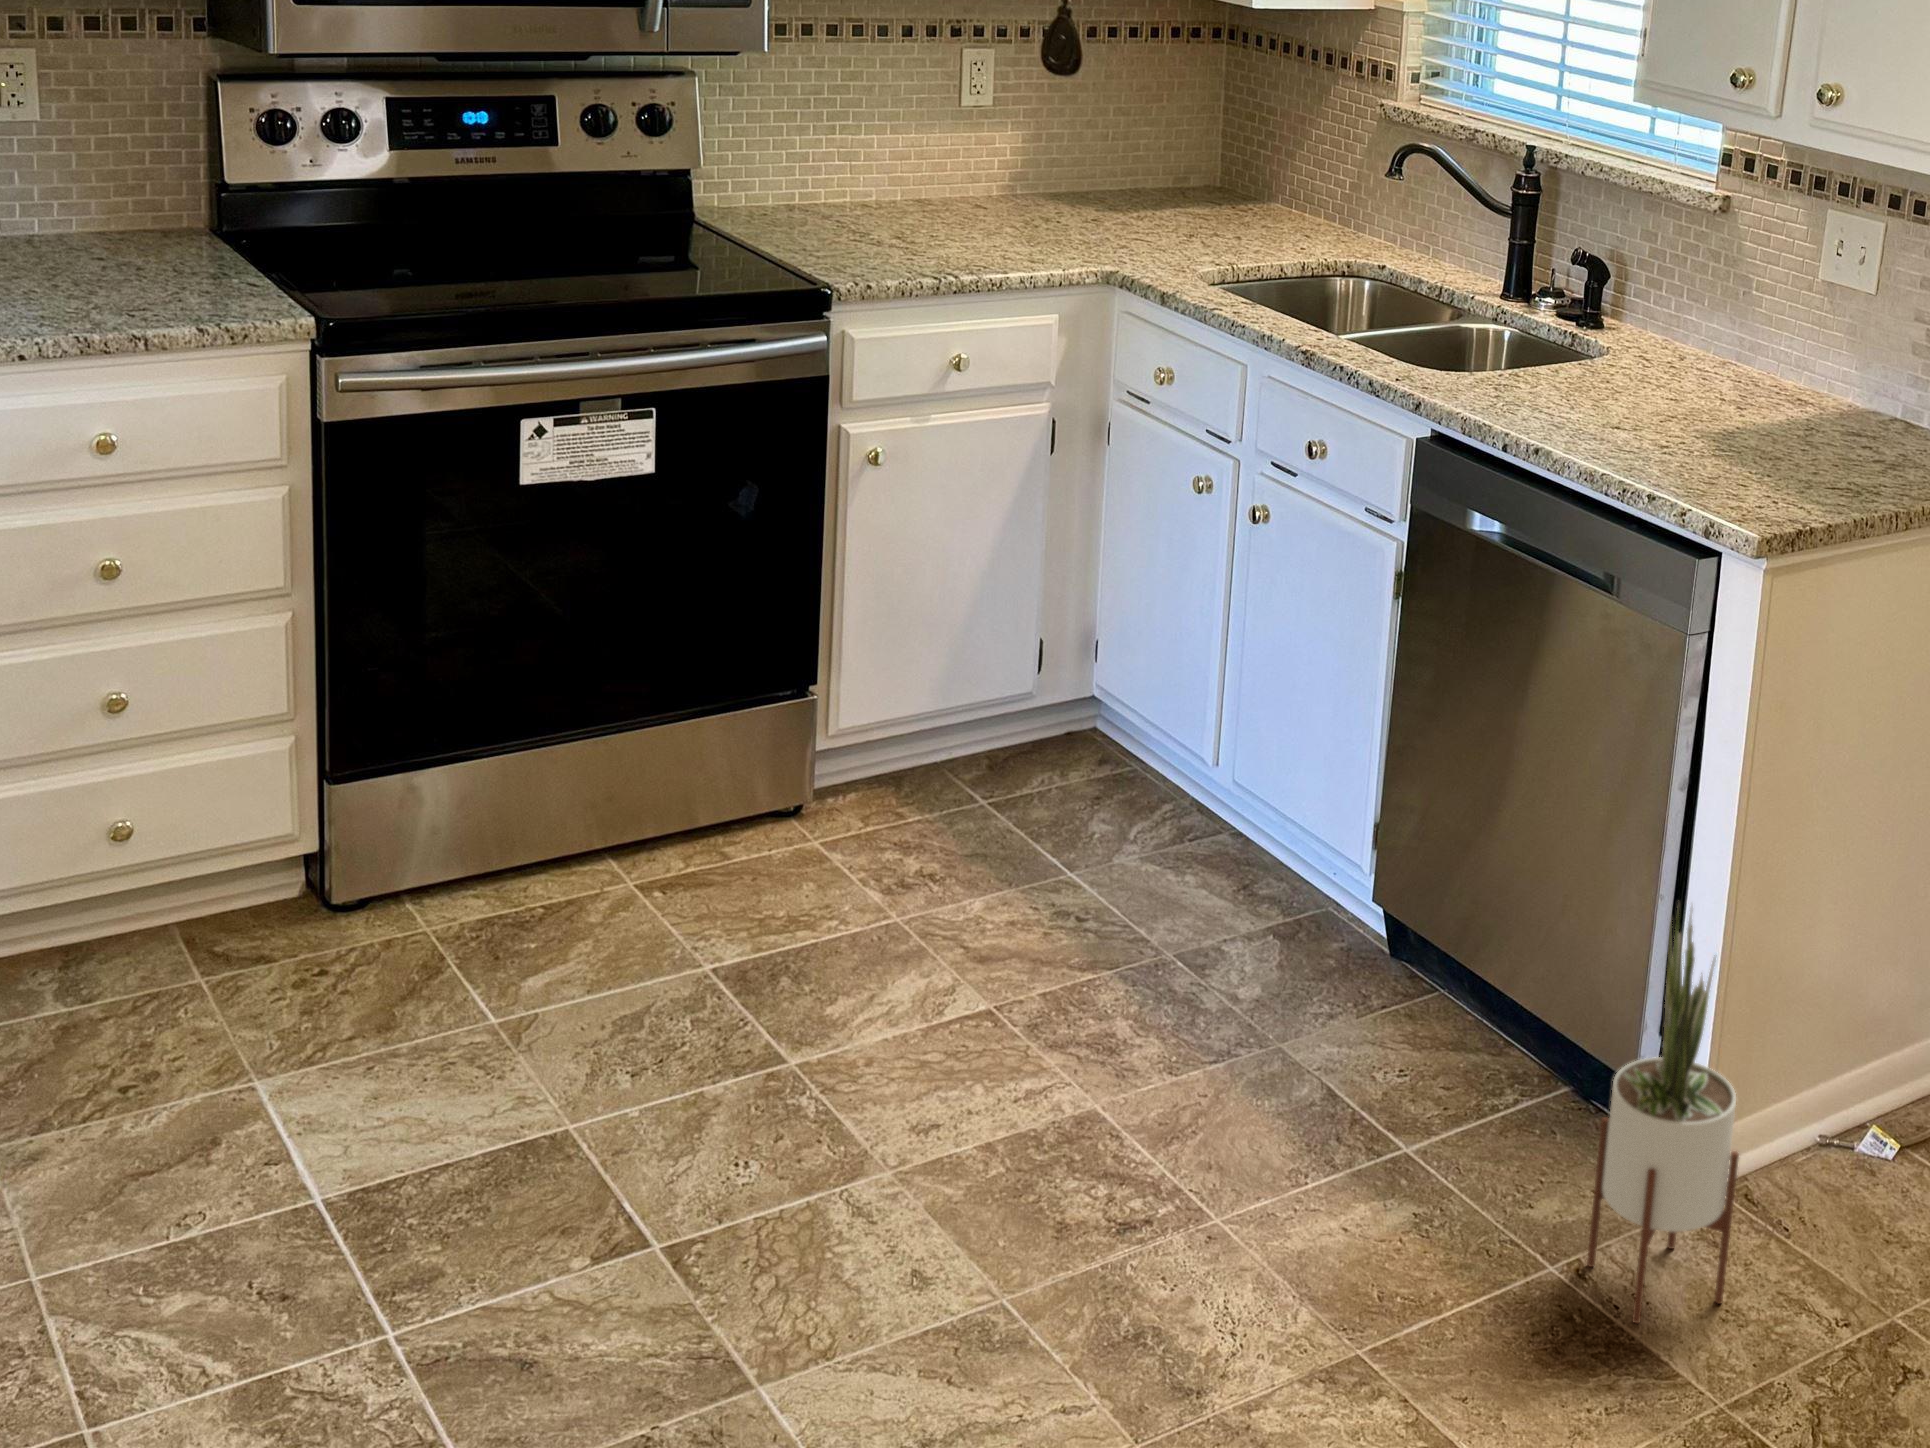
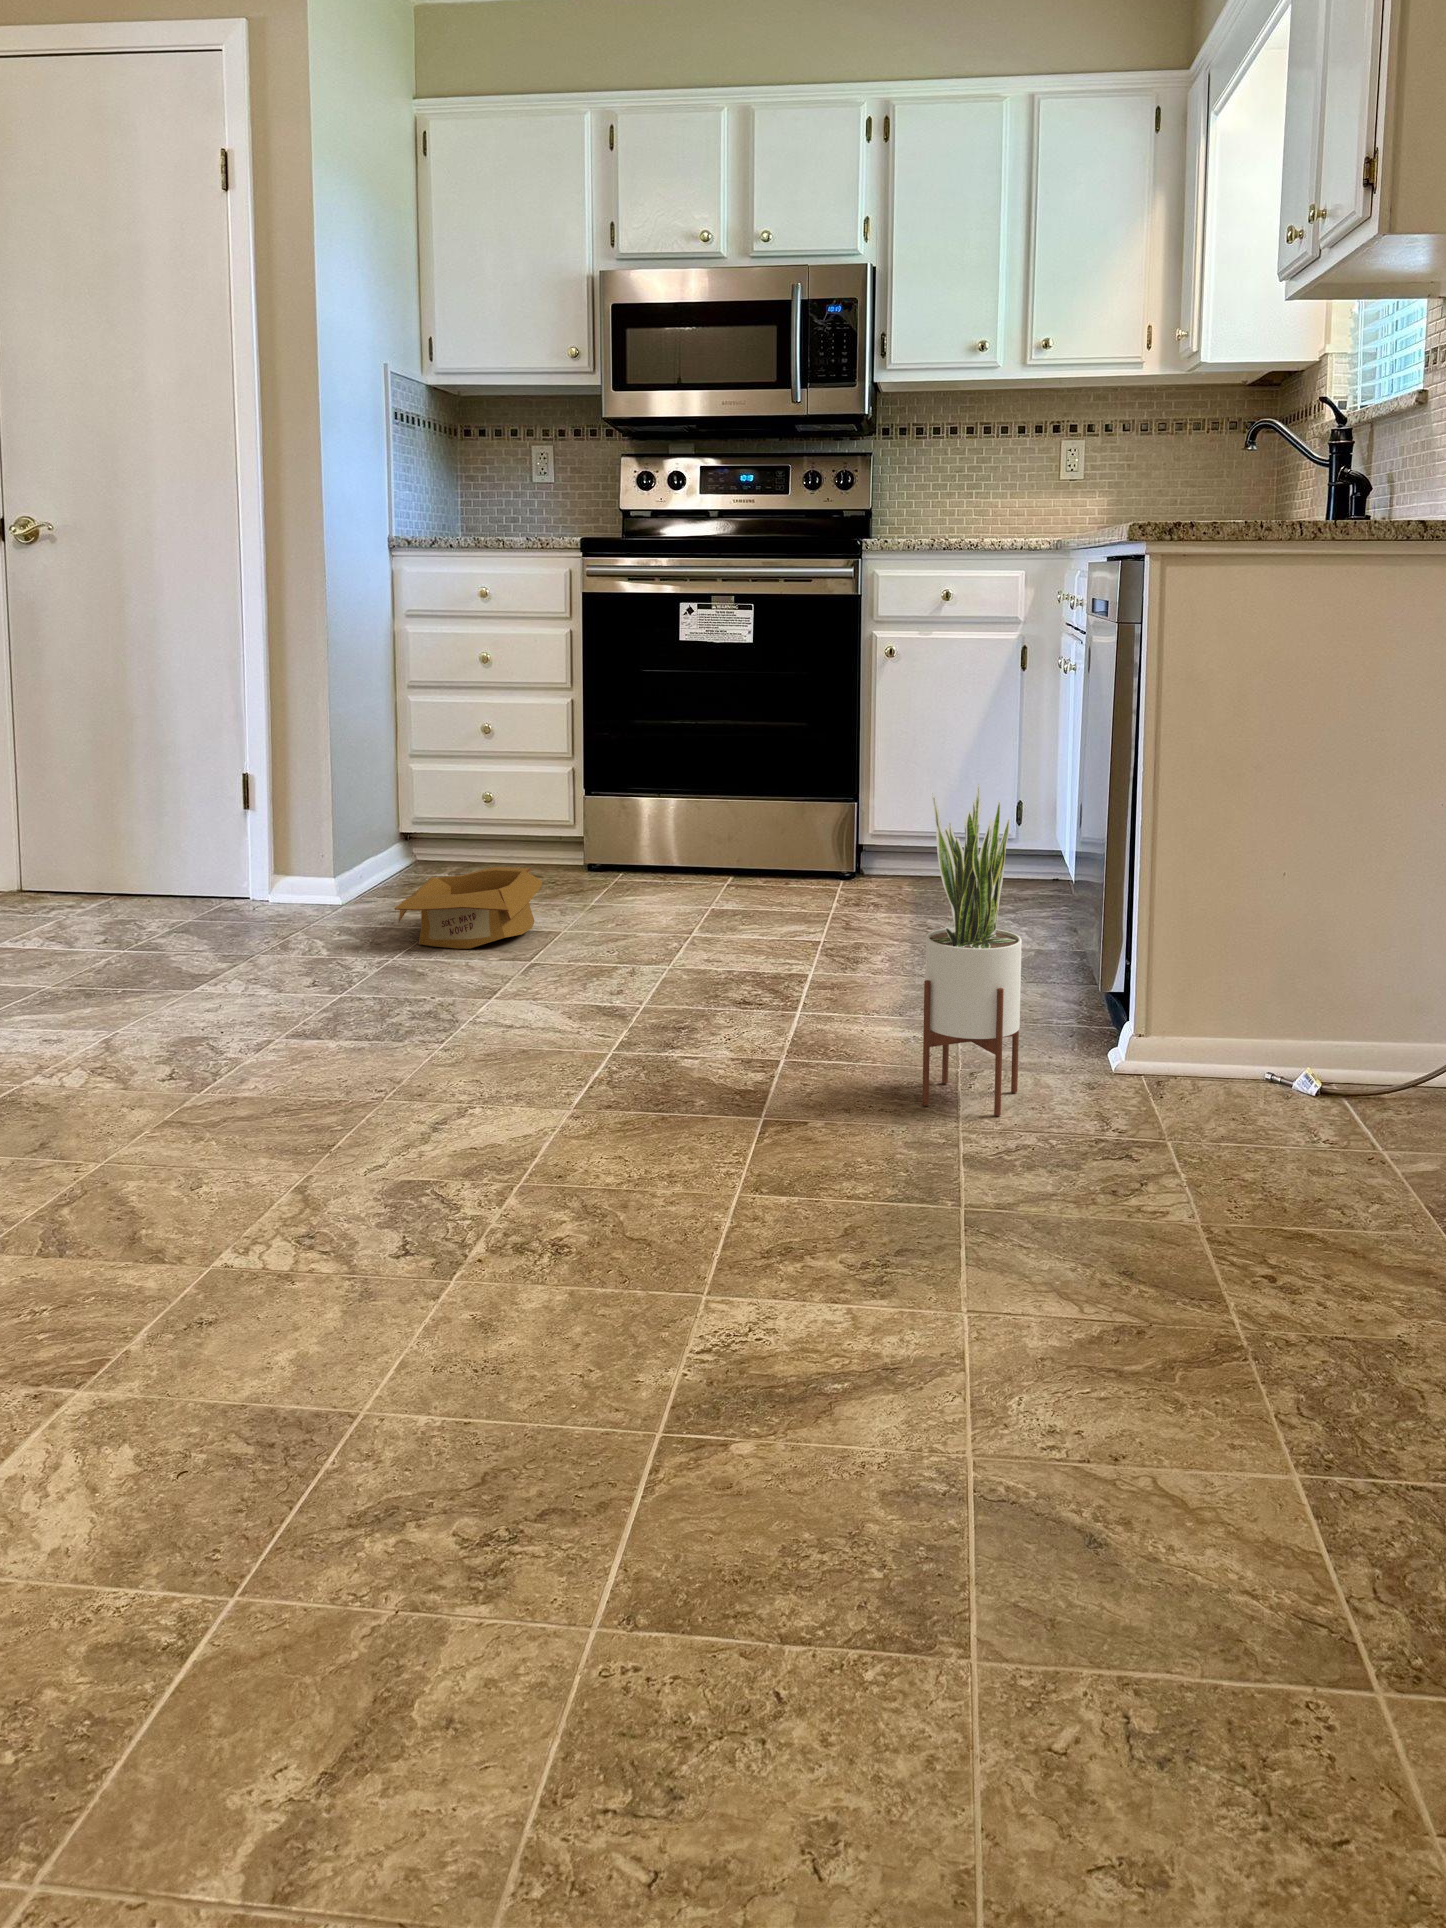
cardboard box: none [260,1021,606,1265] -> present [395,867,542,949]

